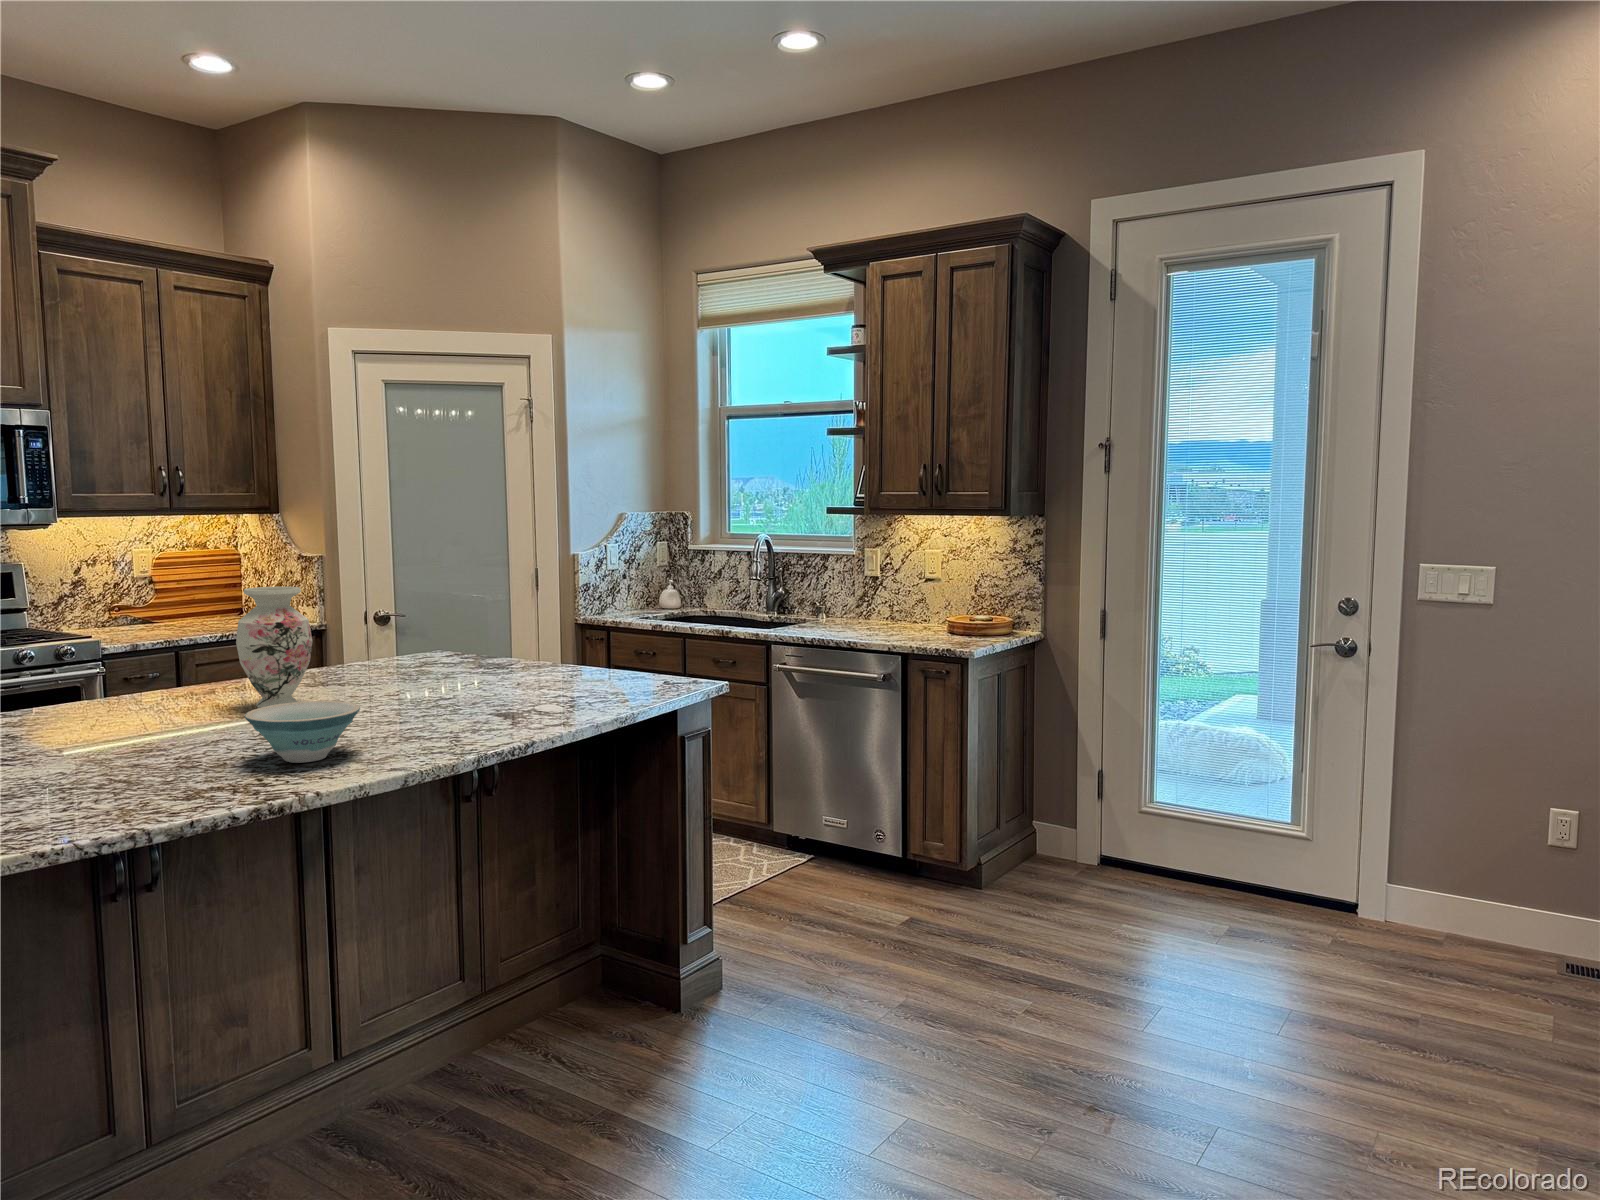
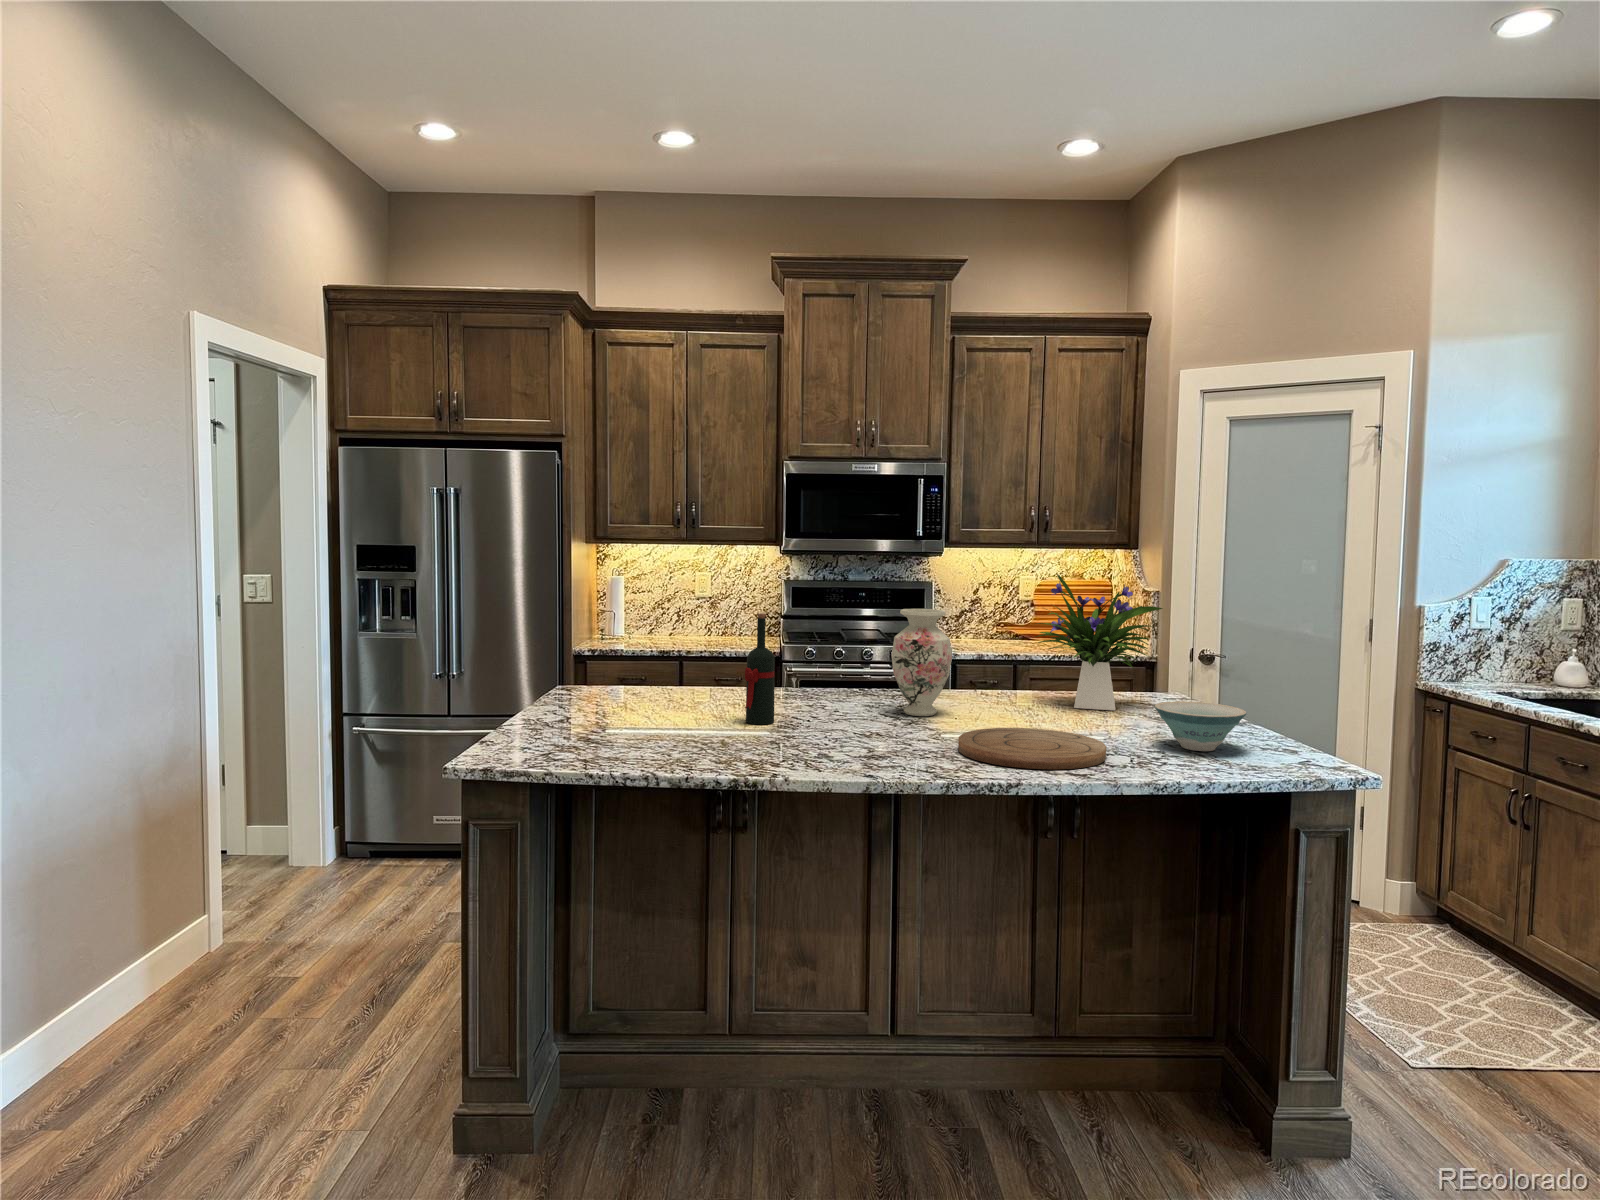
flower arrangement: none [347,540,479,675] -> present [1035,575,1163,710]
wine bottle: none [81,609,130,757] -> present [745,613,775,724]
cutting board: none [402,692,553,732] -> present [958,728,1106,769]
bowl: present [245,701,360,763] -> present [1154,701,1246,751]

